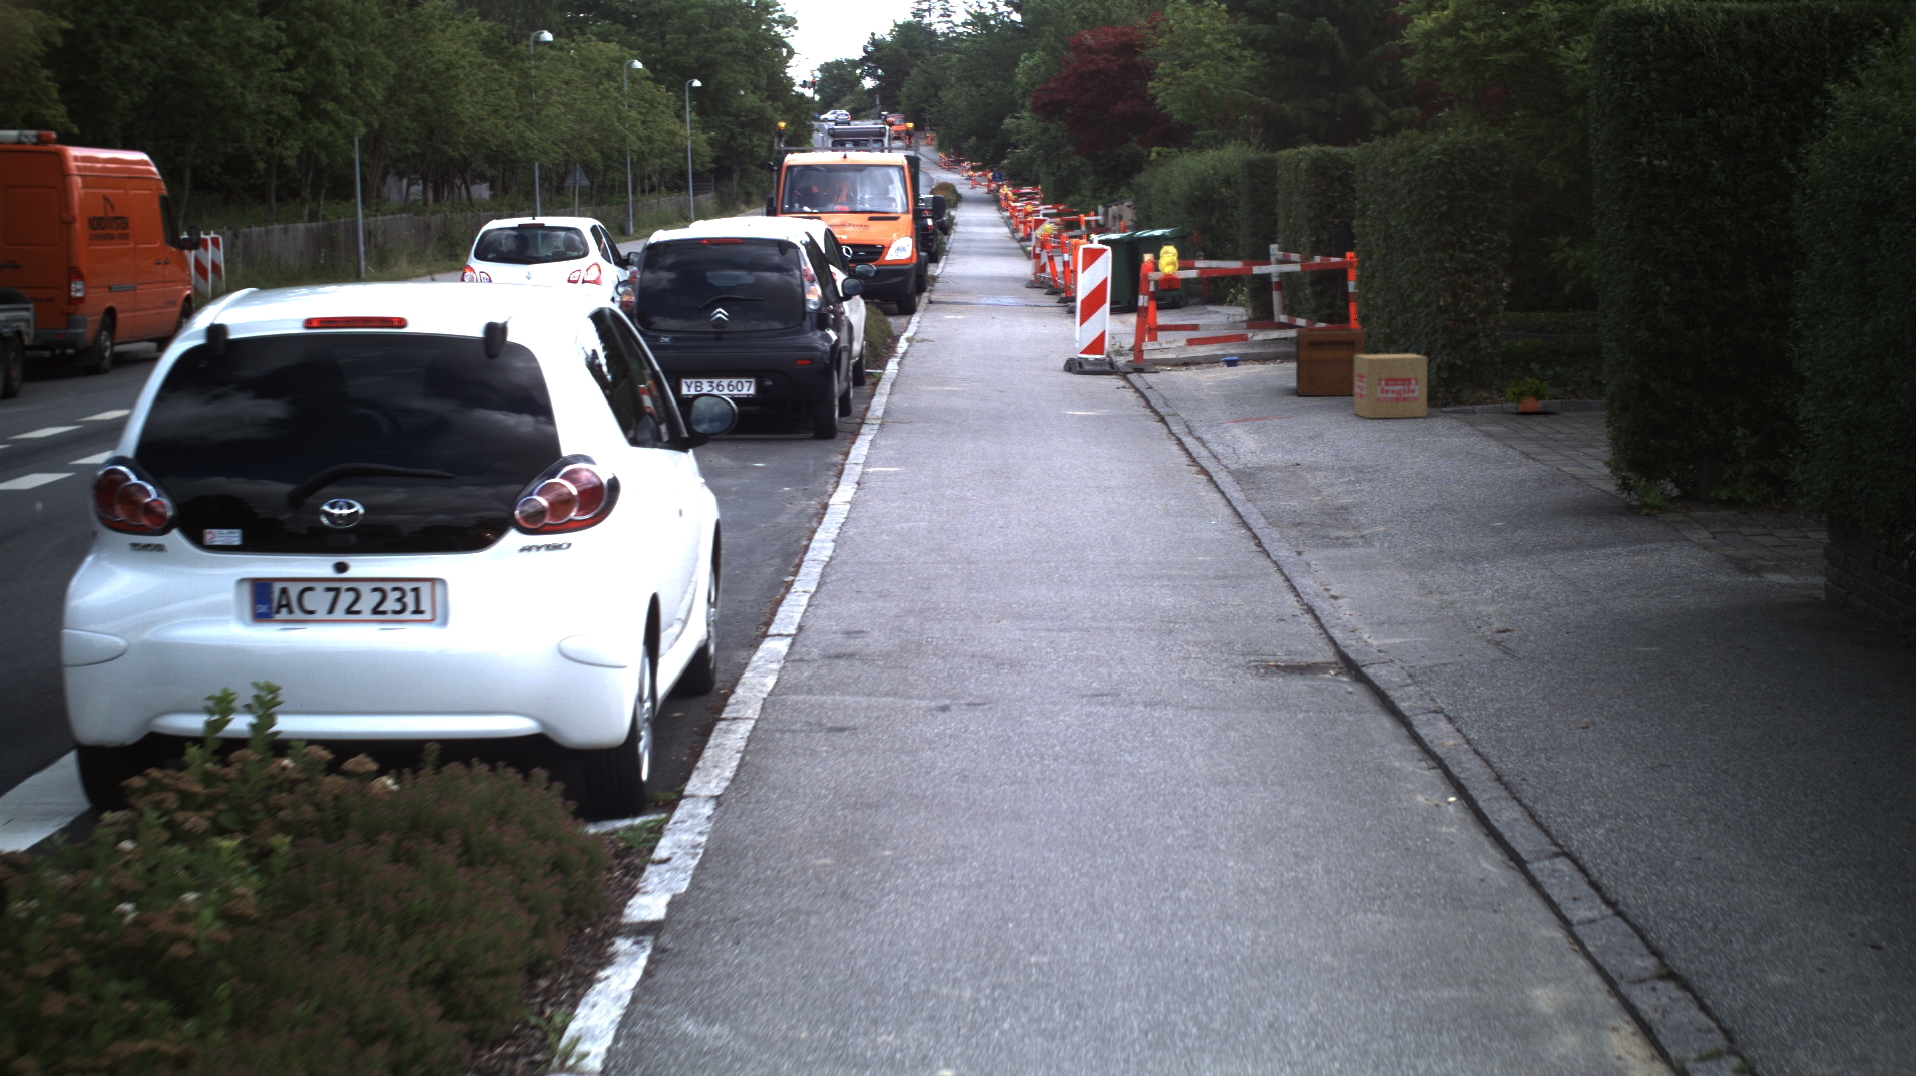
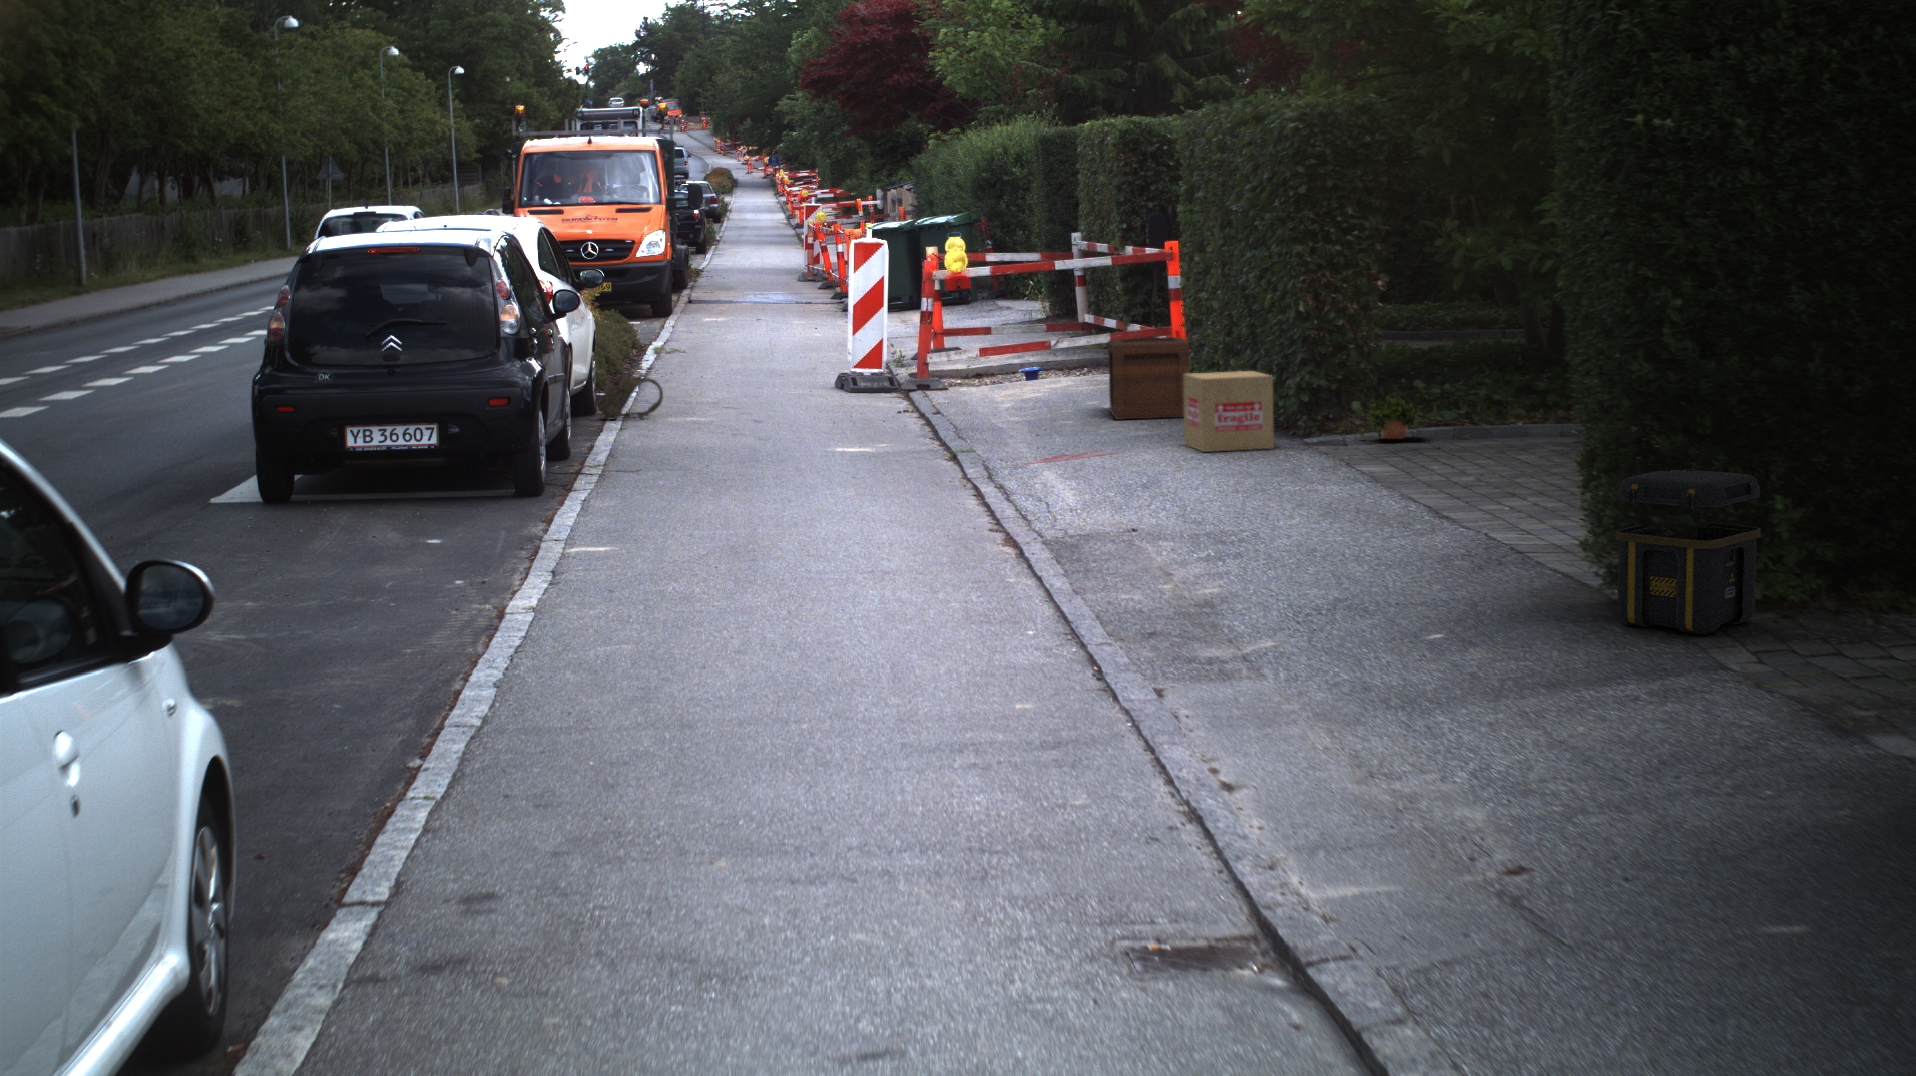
backpack: none [864,352,920,391] -> present [597,373,663,420]
toolbox: none [1642,410,1750,528] -> present [1616,470,1761,634]

